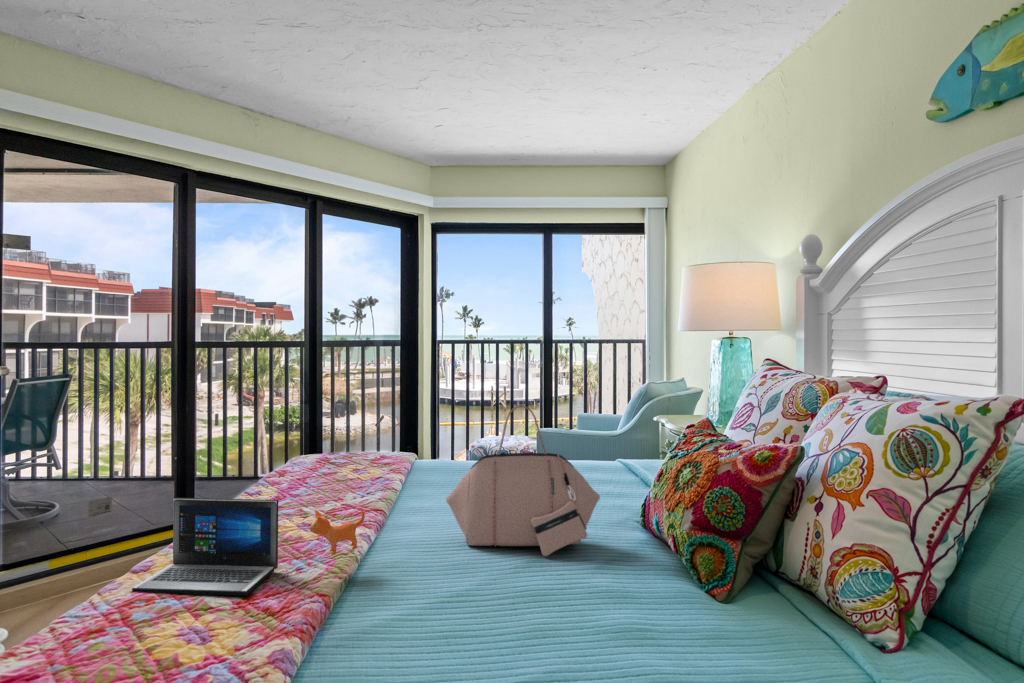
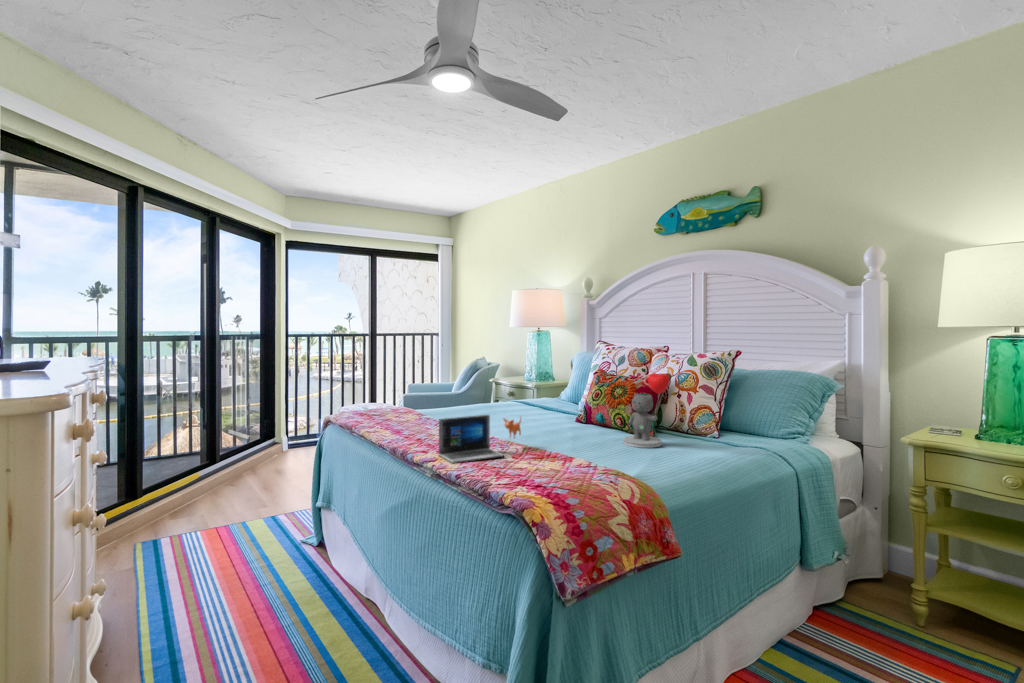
handbag: present [446,405,600,556] -> none [520,364,586,434]
teddy bear: none [584,447,682,641] -> present [622,373,670,448]

